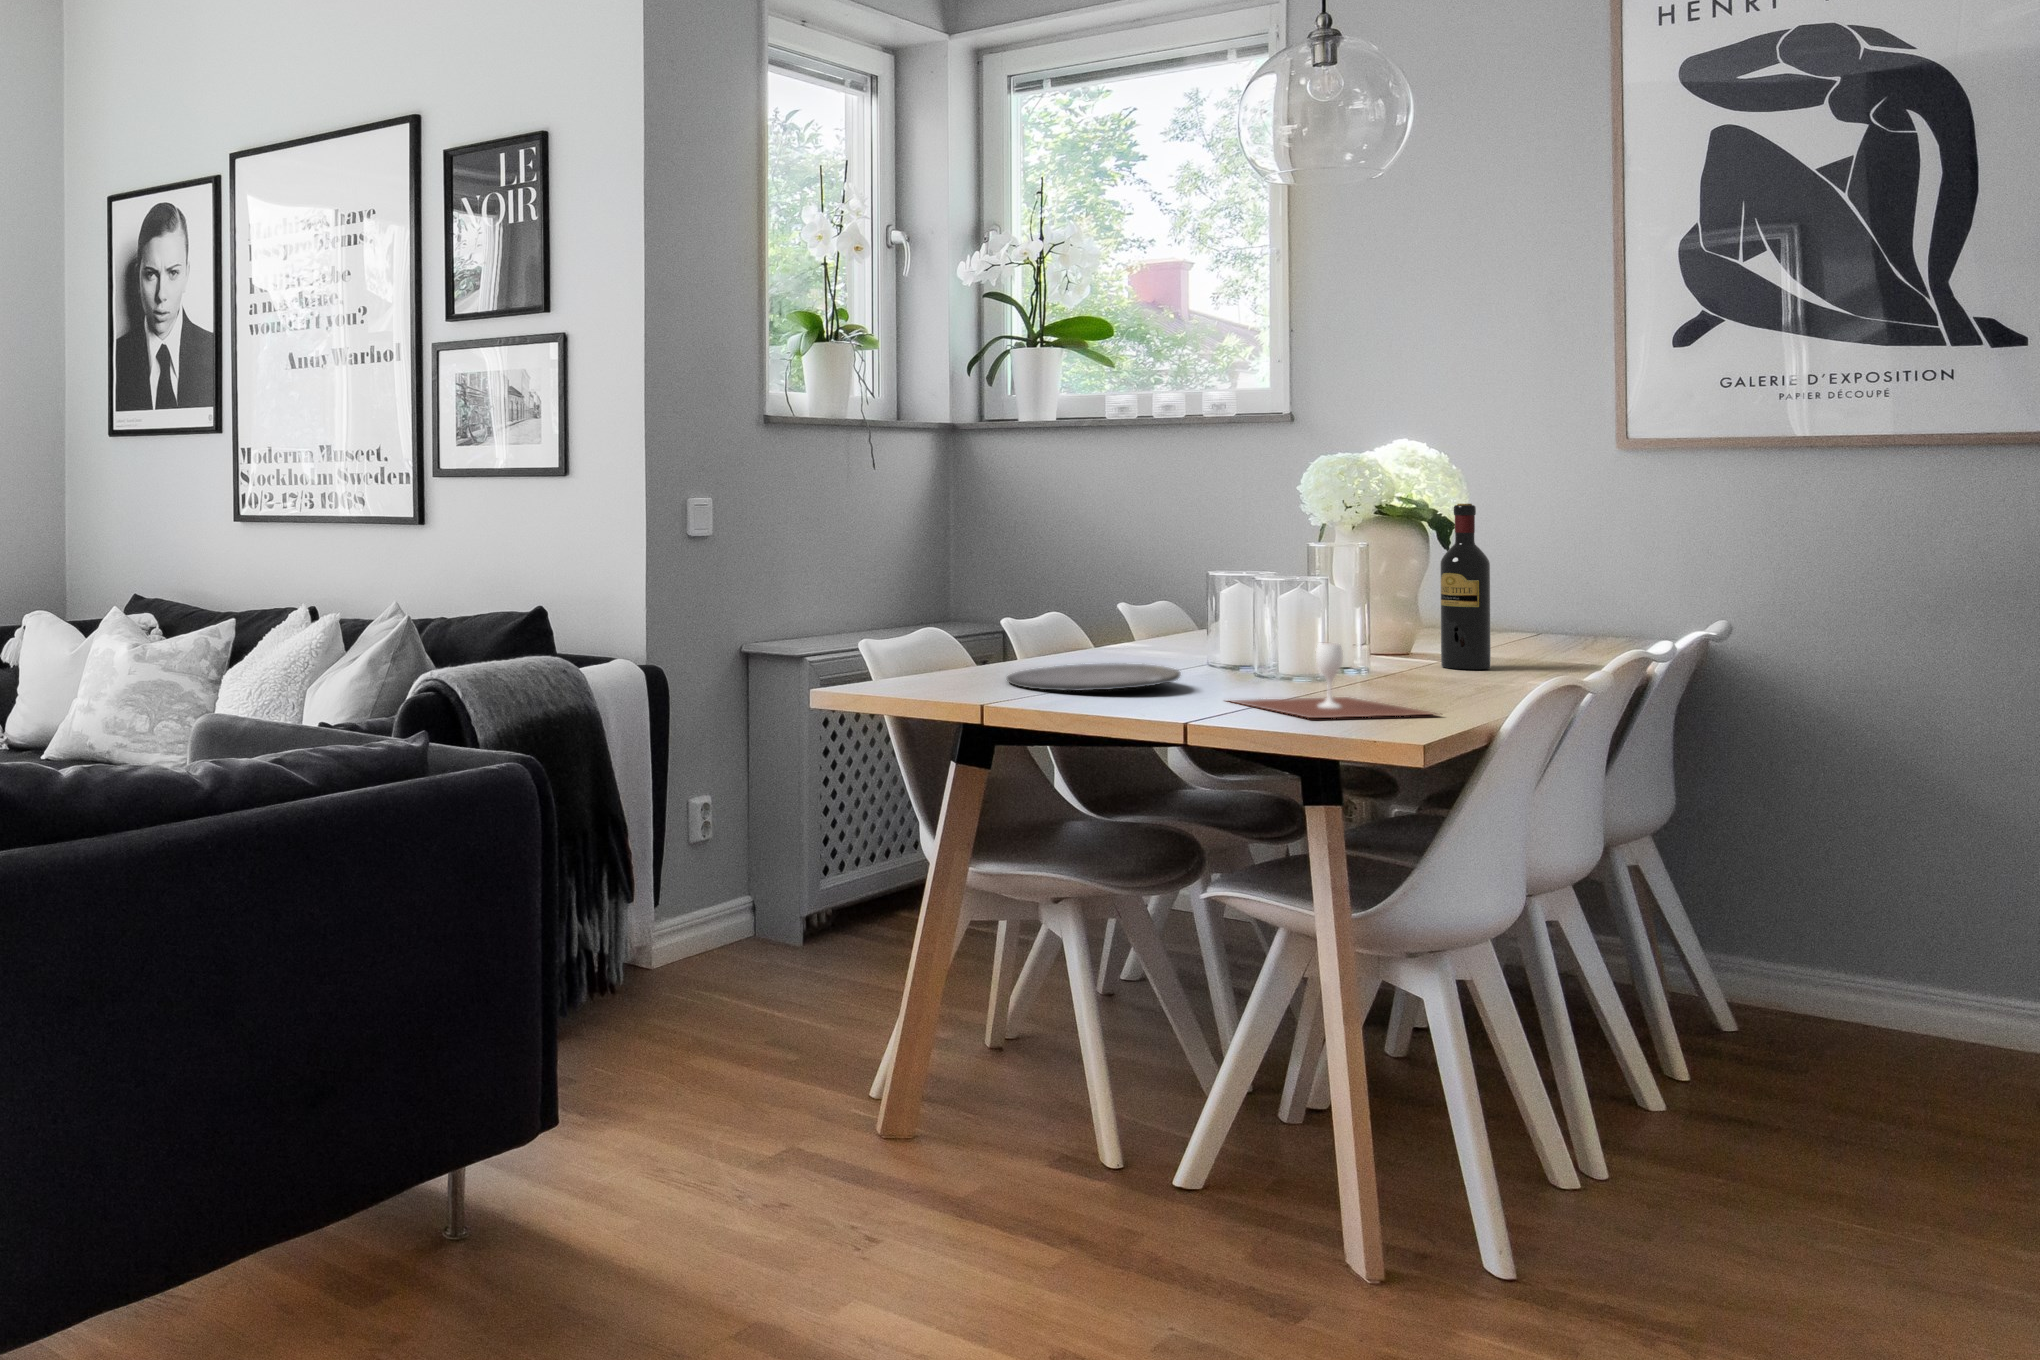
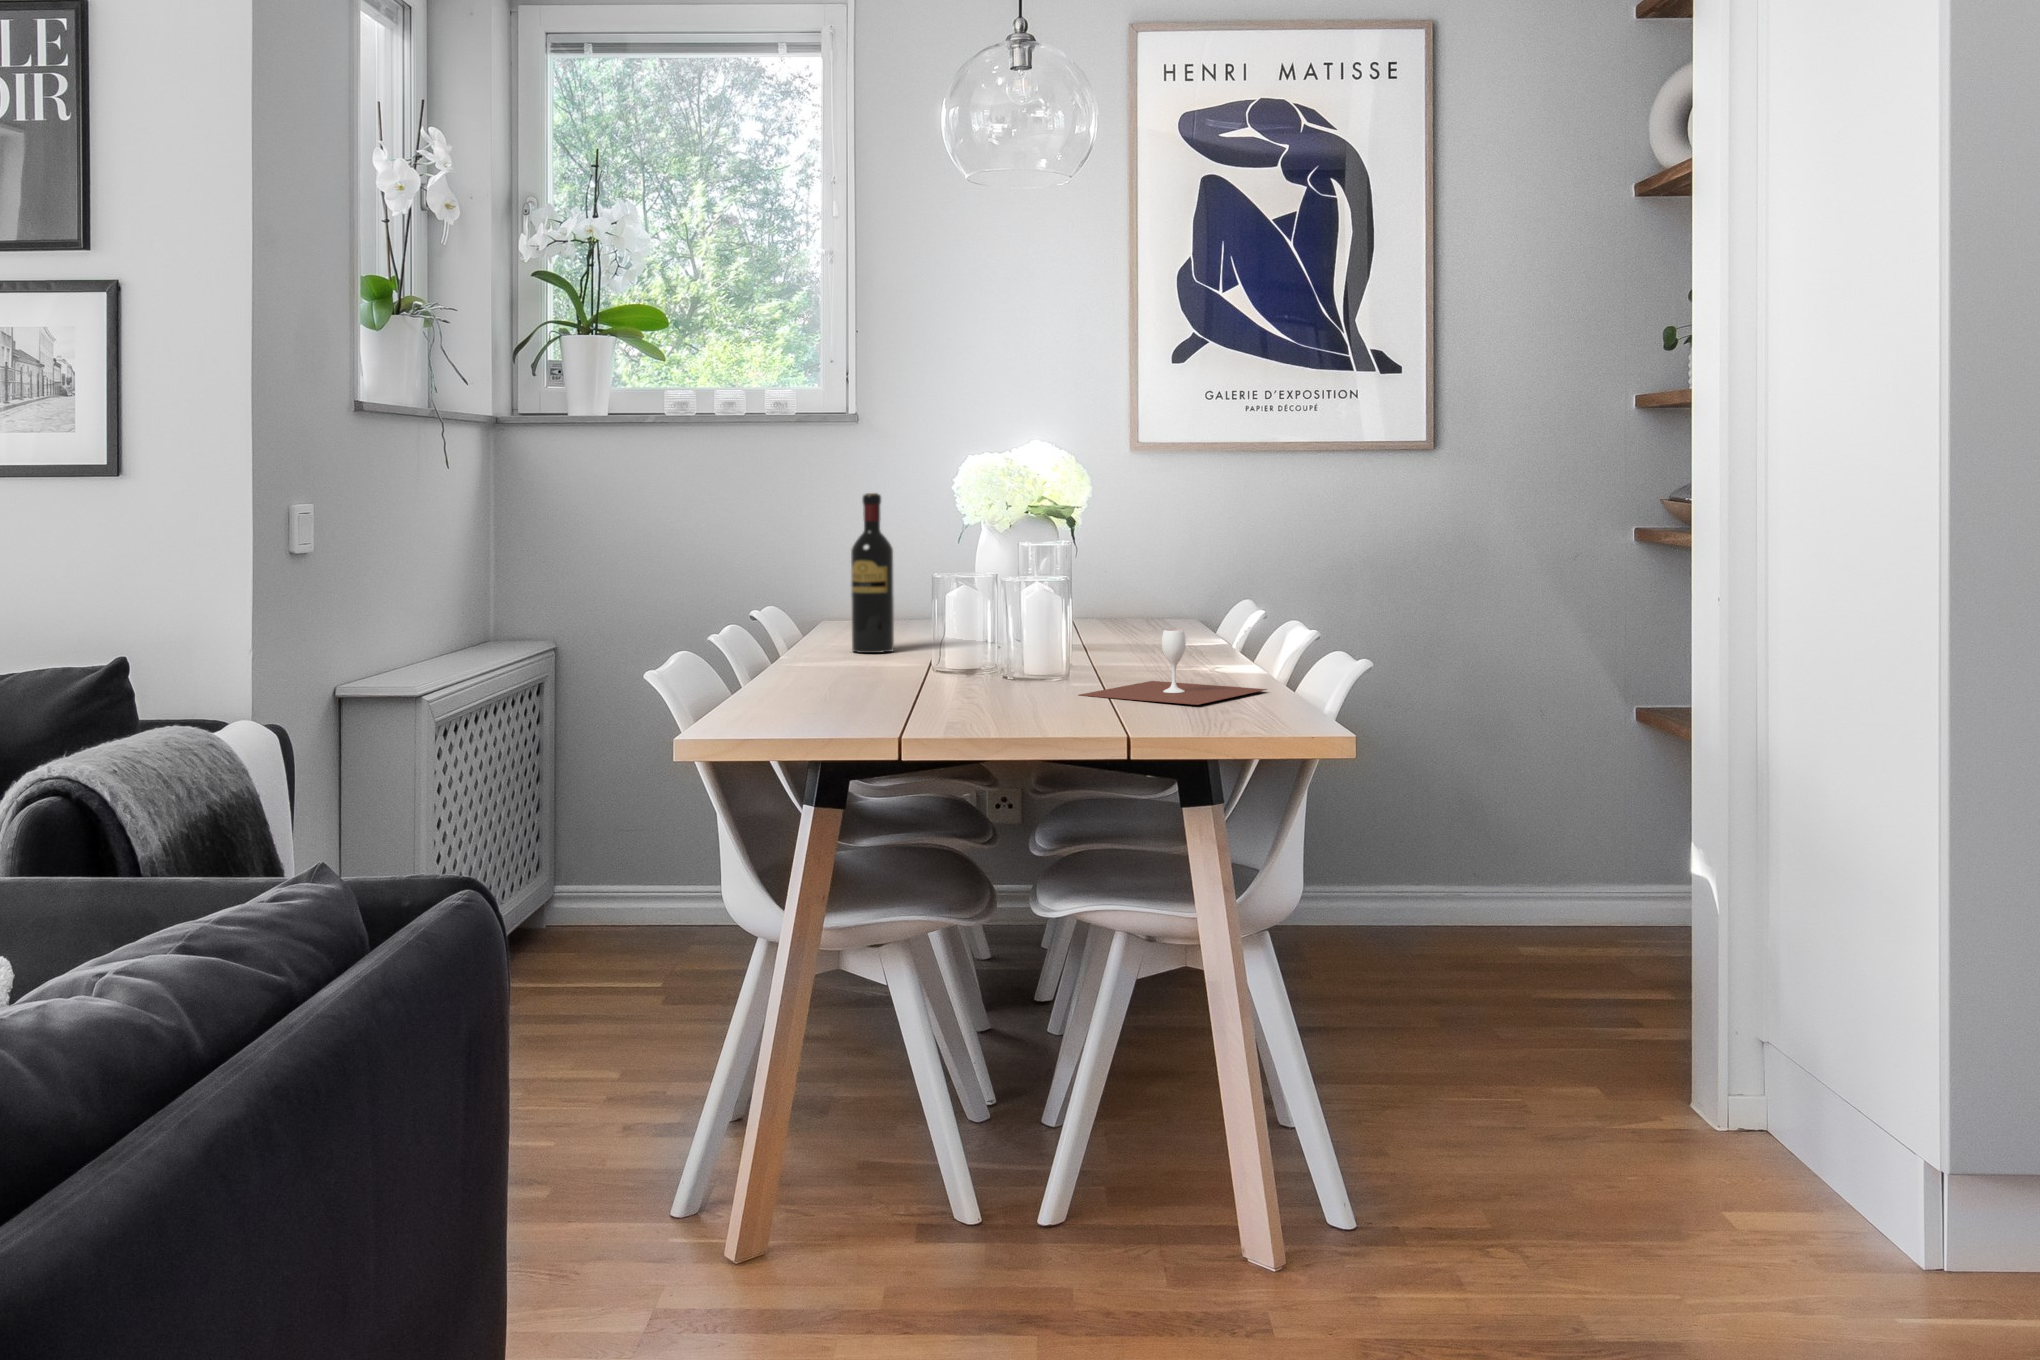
wine bottle: present [1440,504,1491,669] -> present [851,493,894,653]
plate: present [1007,663,1180,691] -> none [844,664,1021,701]

